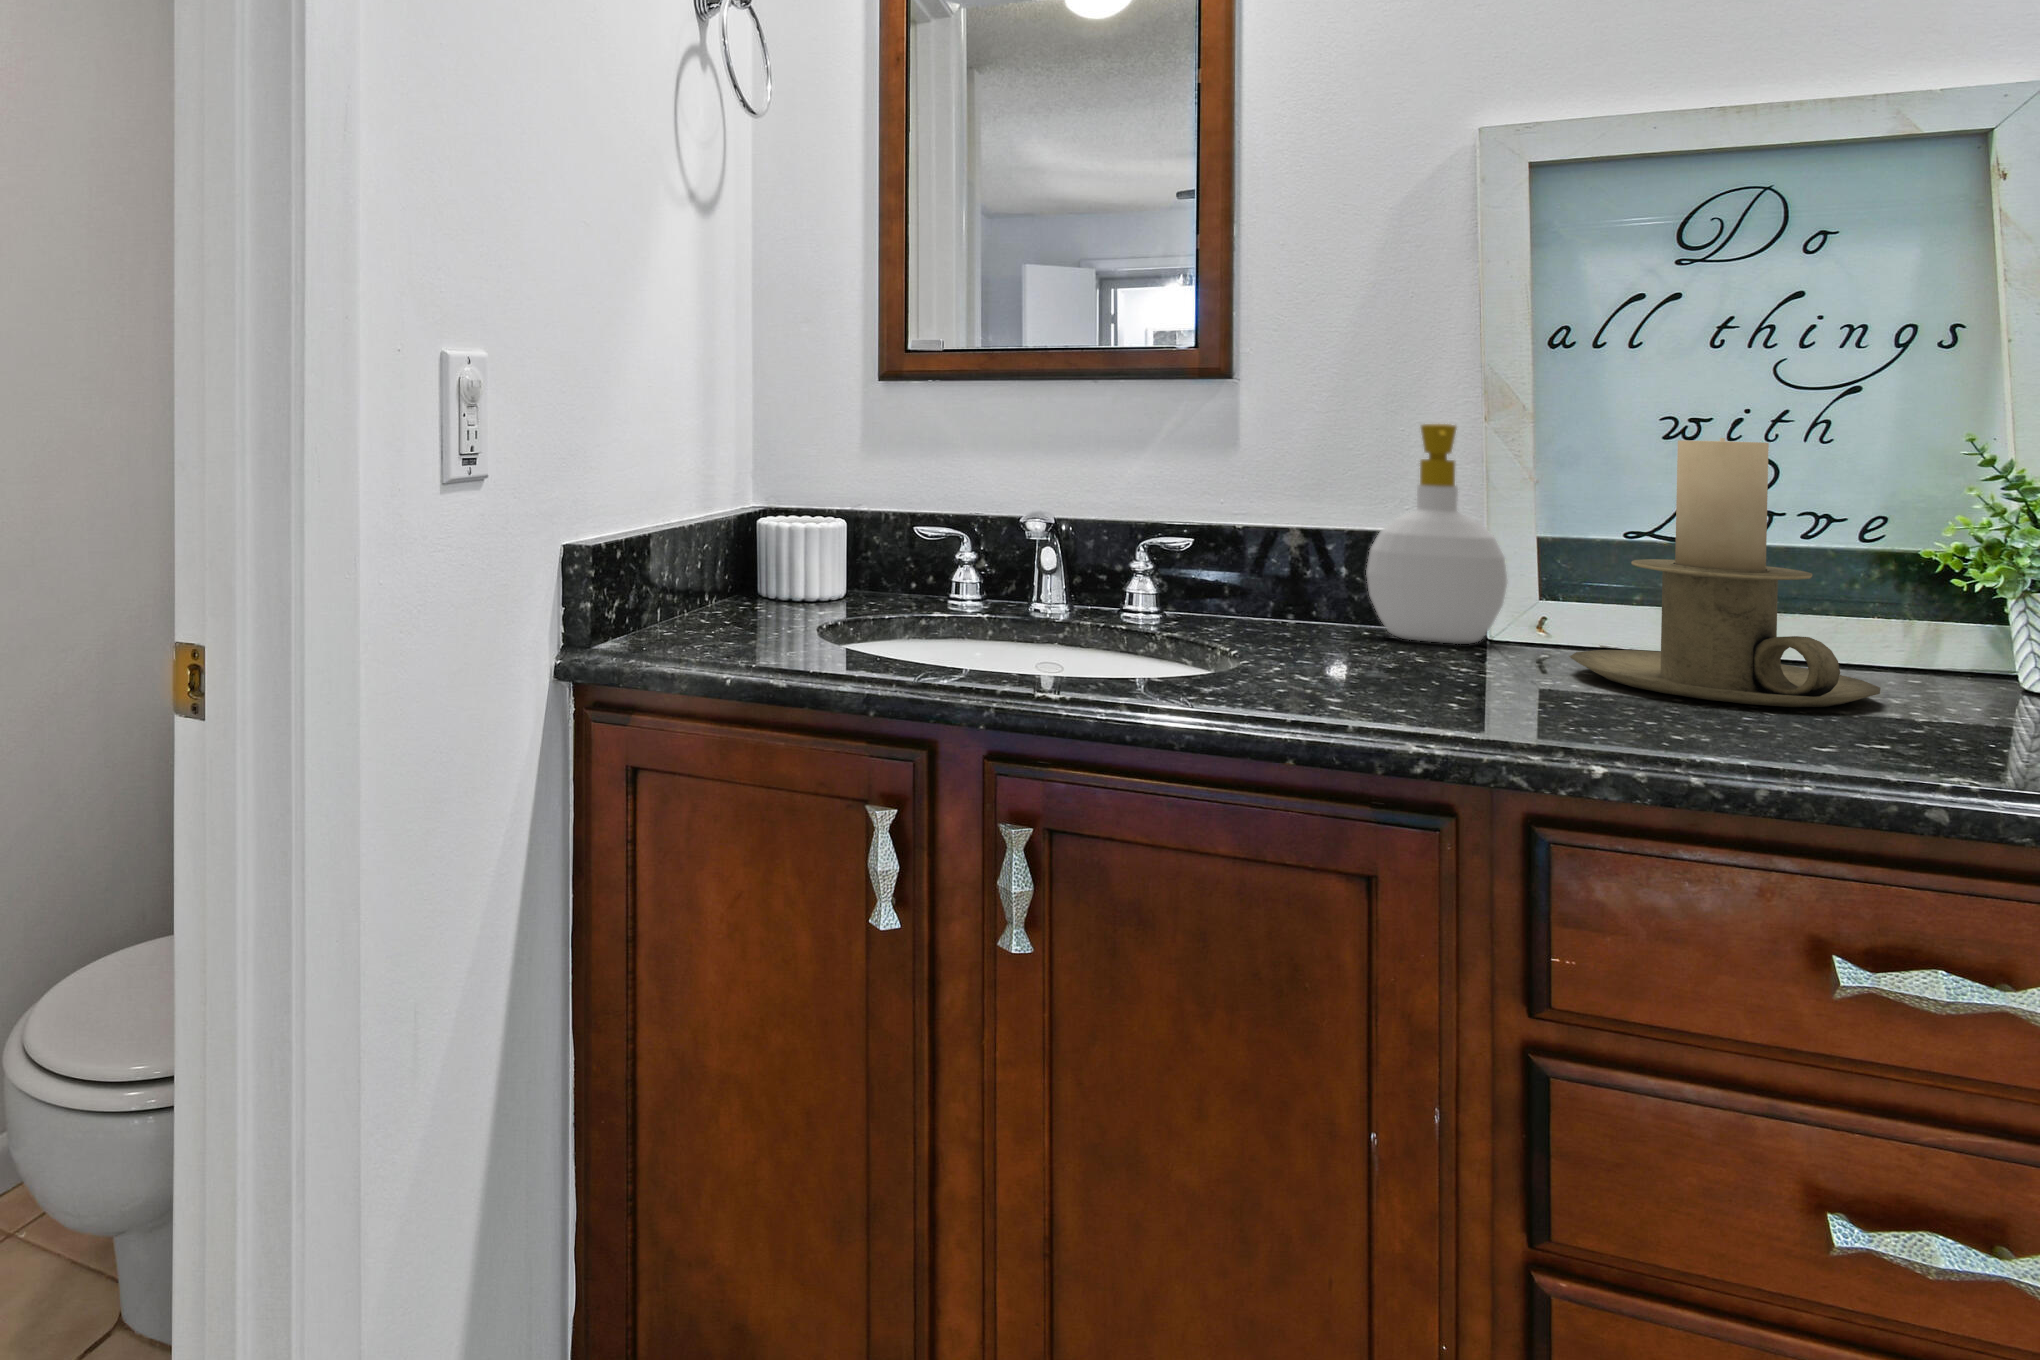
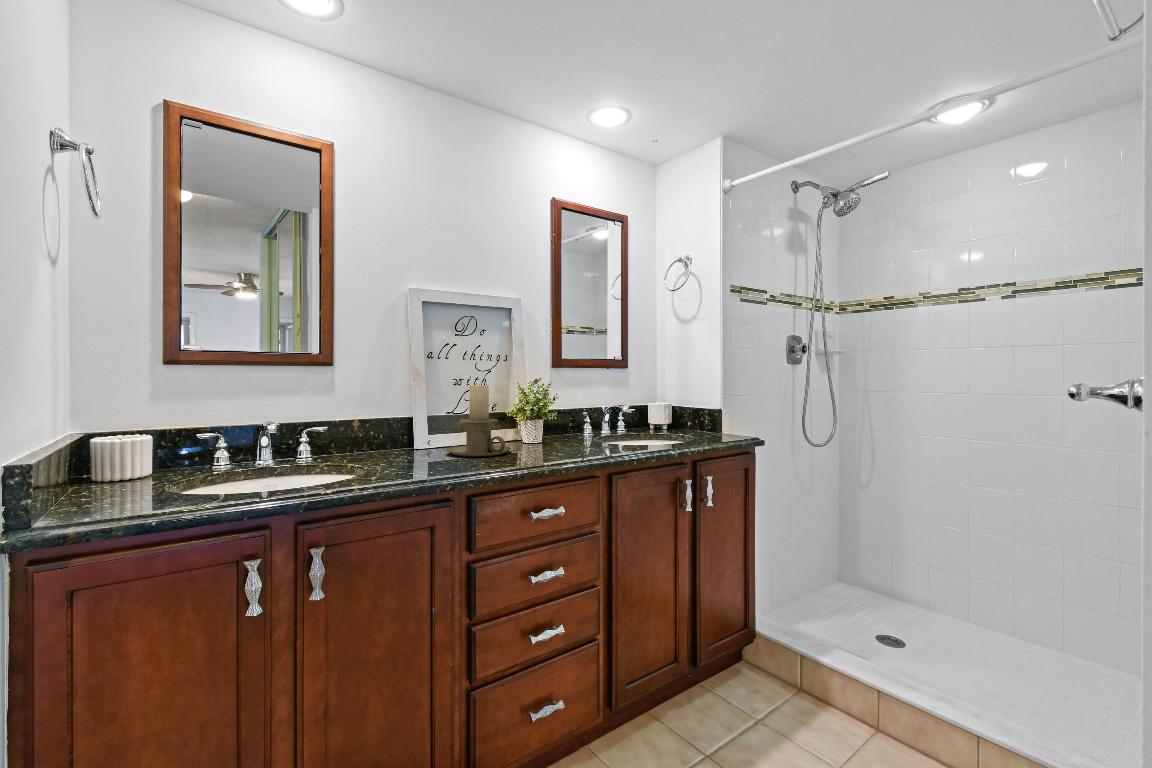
soap bottle: present [1366,424,1507,644] -> none [381,382,420,454]

